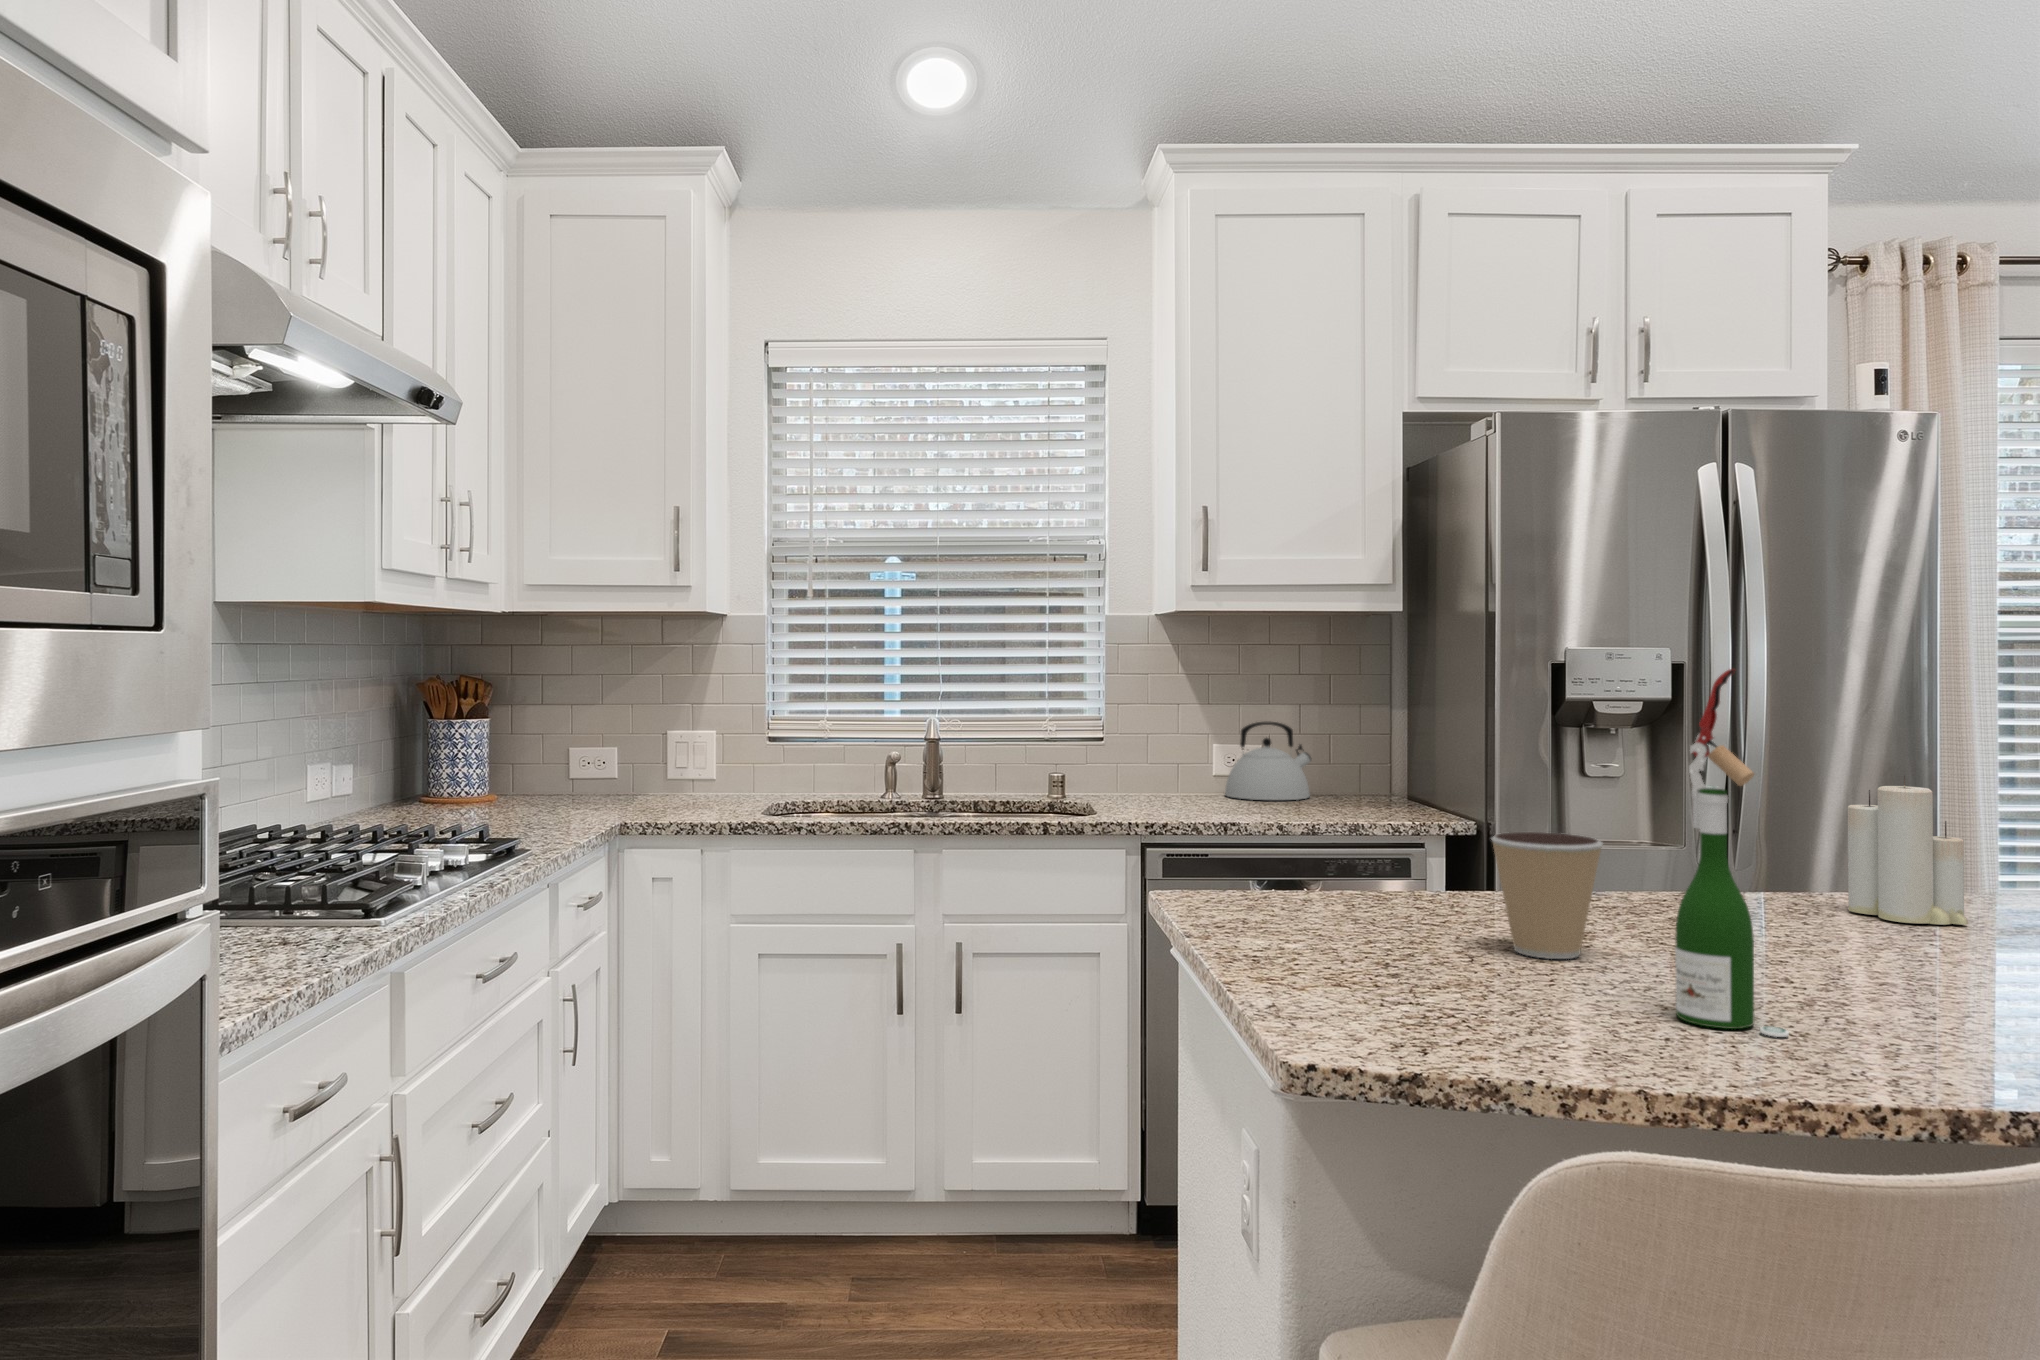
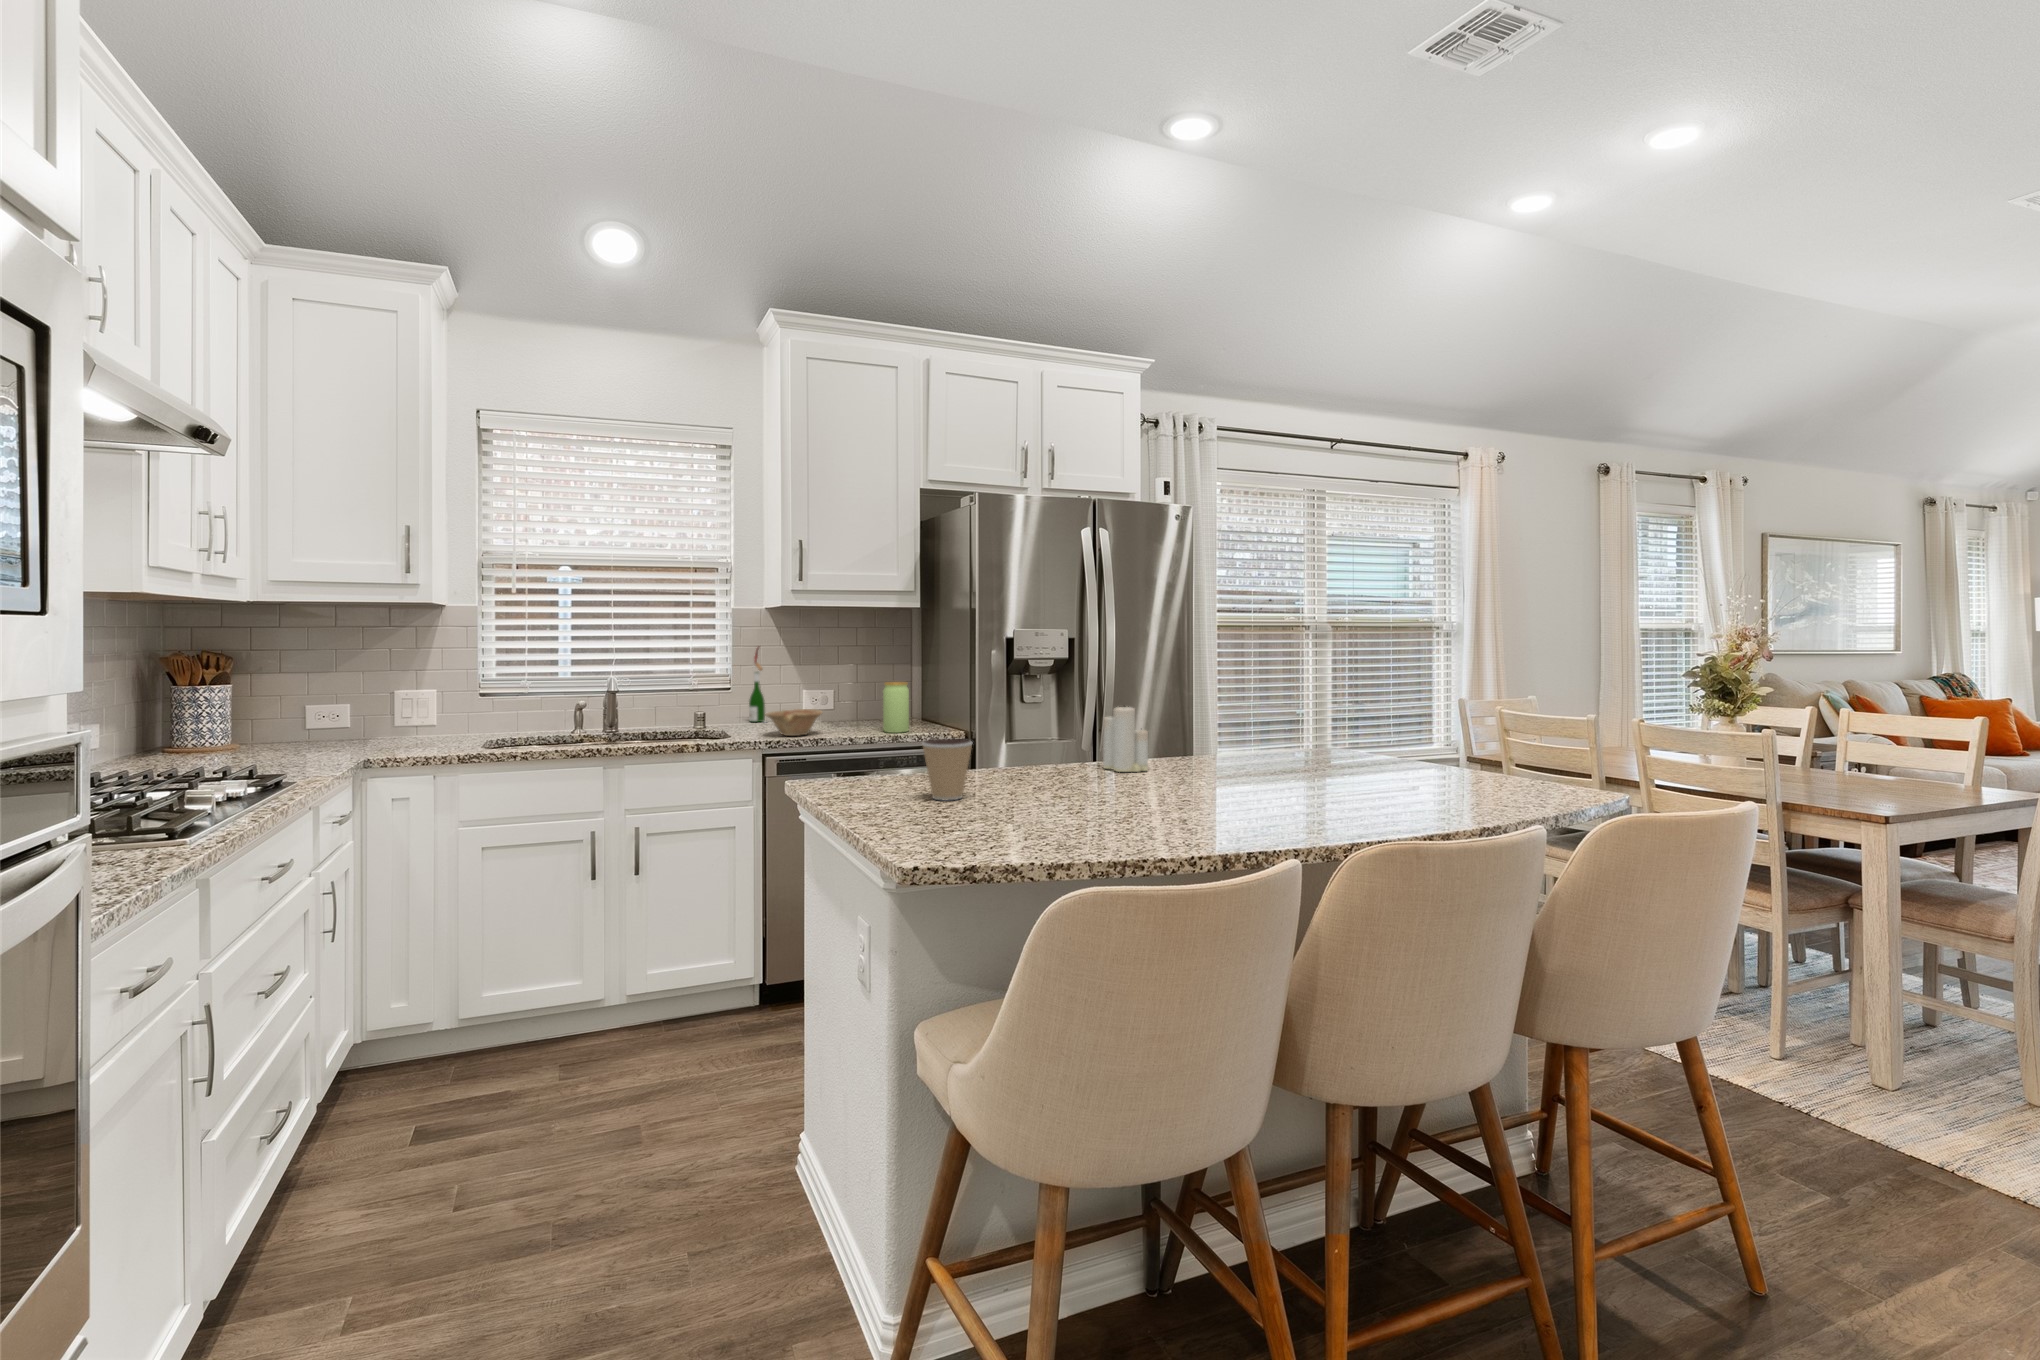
wine bottle: present [1675,669,1789,1037] -> present [749,647,765,722]
kettle: present [1225,722,1311,800] -> none [818,674,873,724]
jar: none [1336,734,1380,819] -> present [883,682,909,733]
dish: none [1148,774,1238,816] -> present [765,709,822,736]

